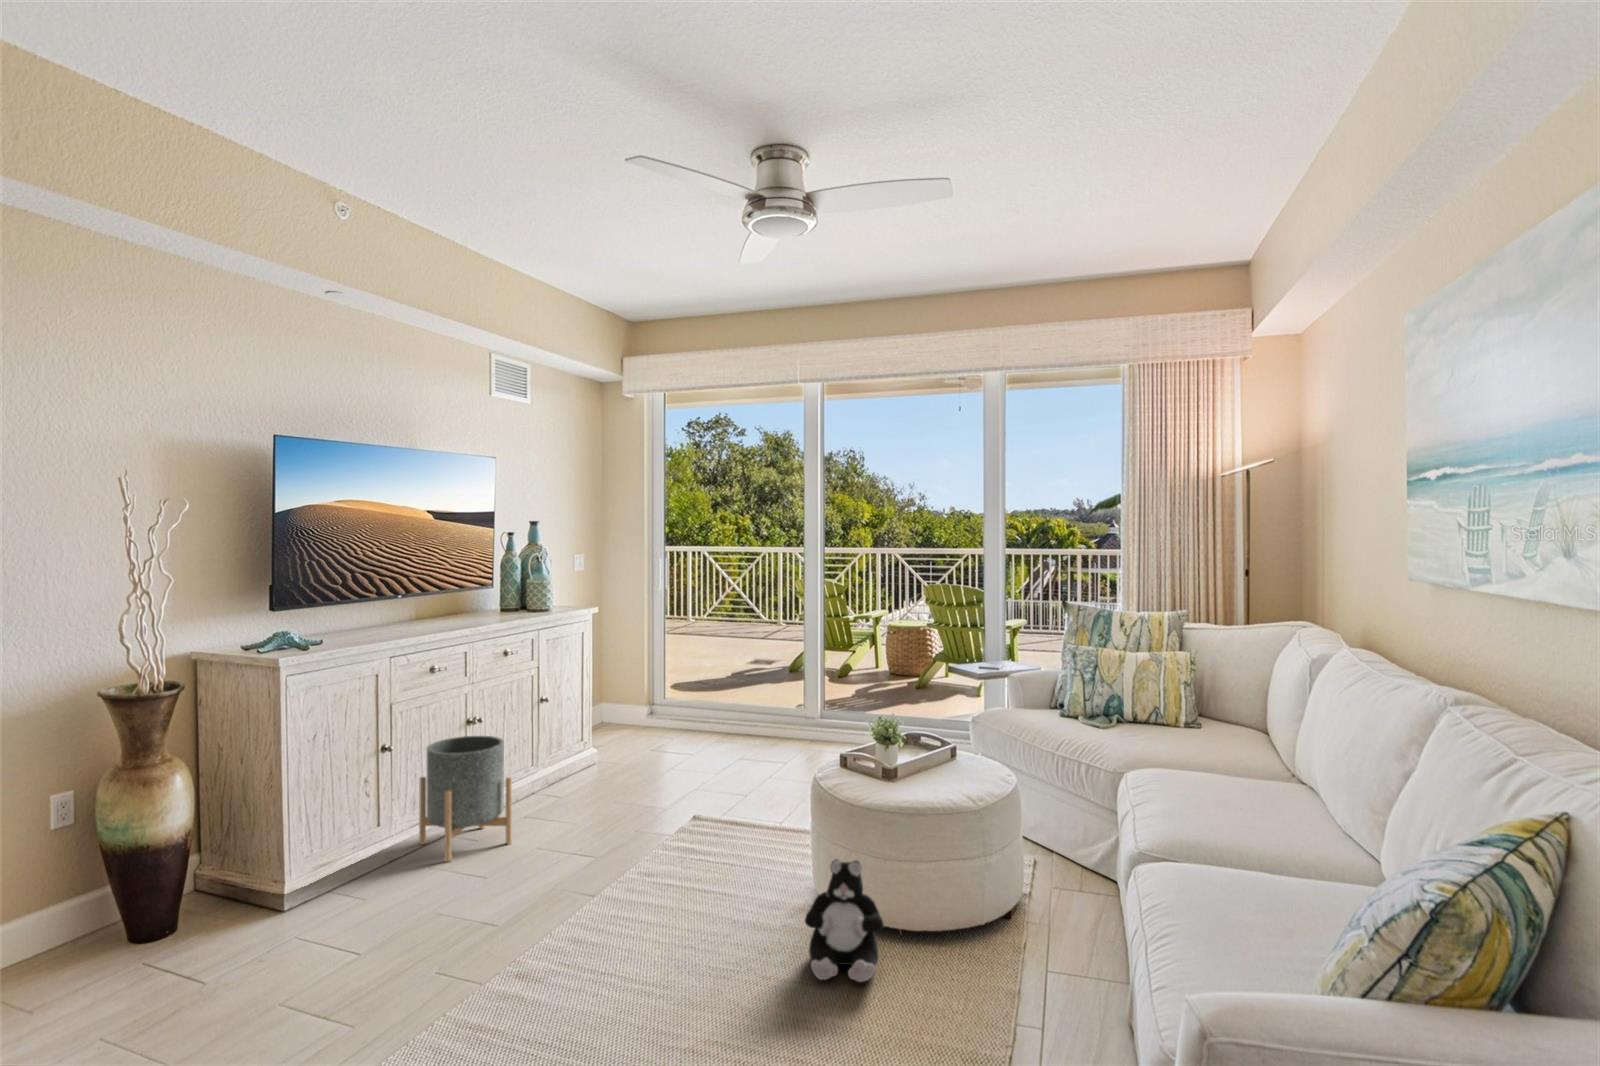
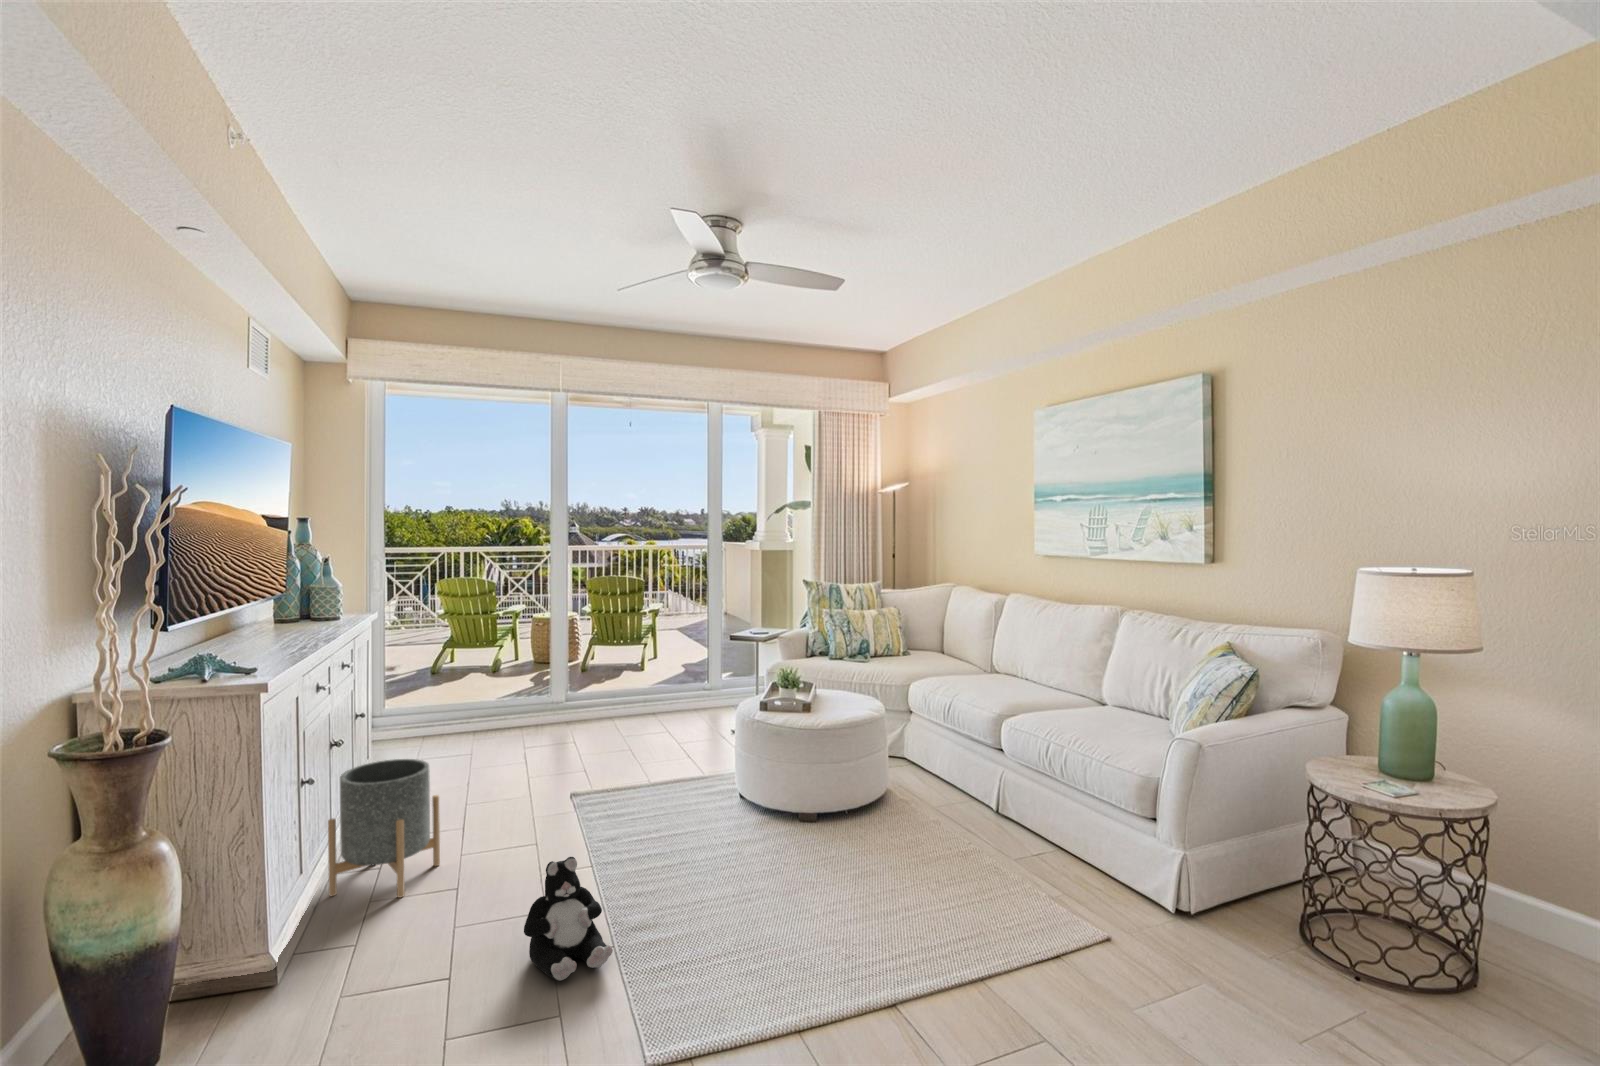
plush toy: present [805,859,884,982] -> present [524,857,613,981]

